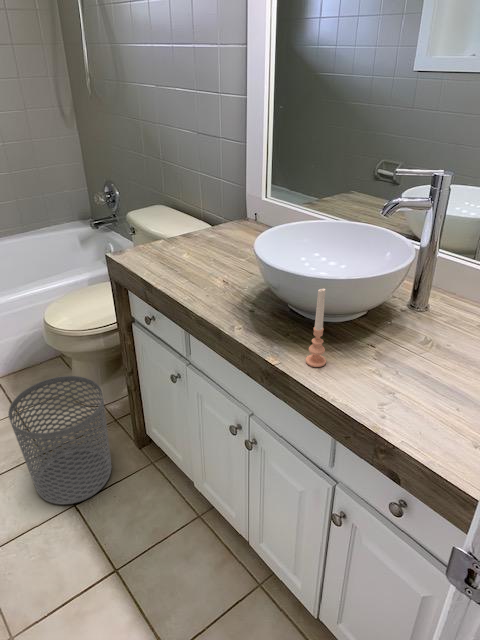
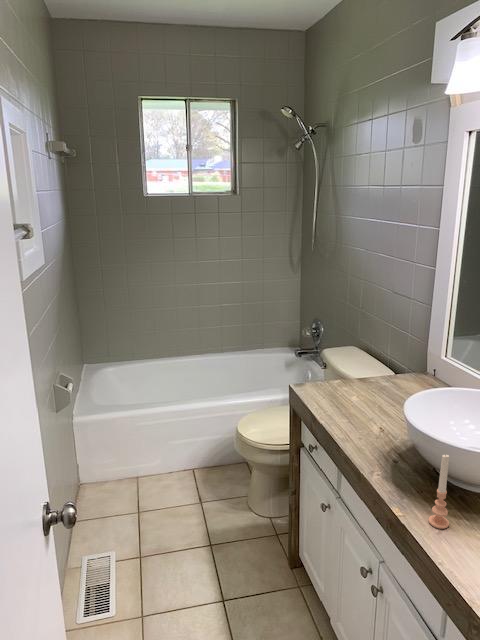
waste bin: present [8,376,111,504] -> none [190,480,266,601]

